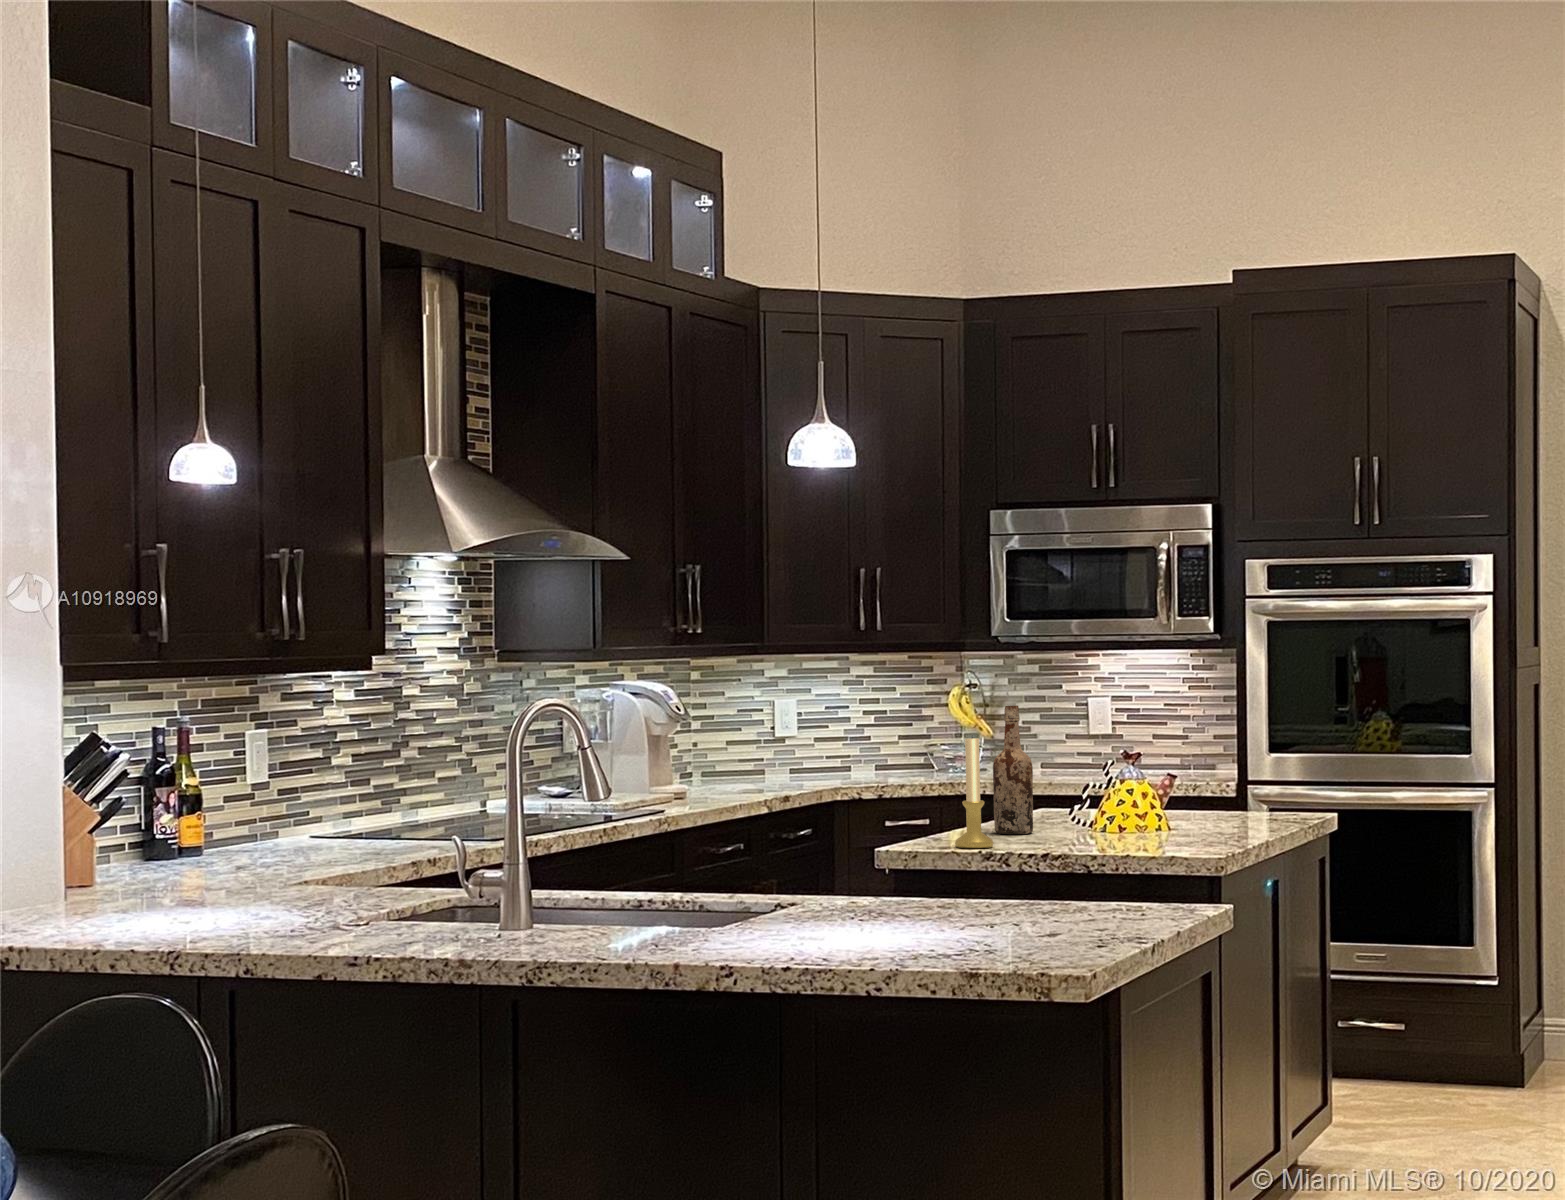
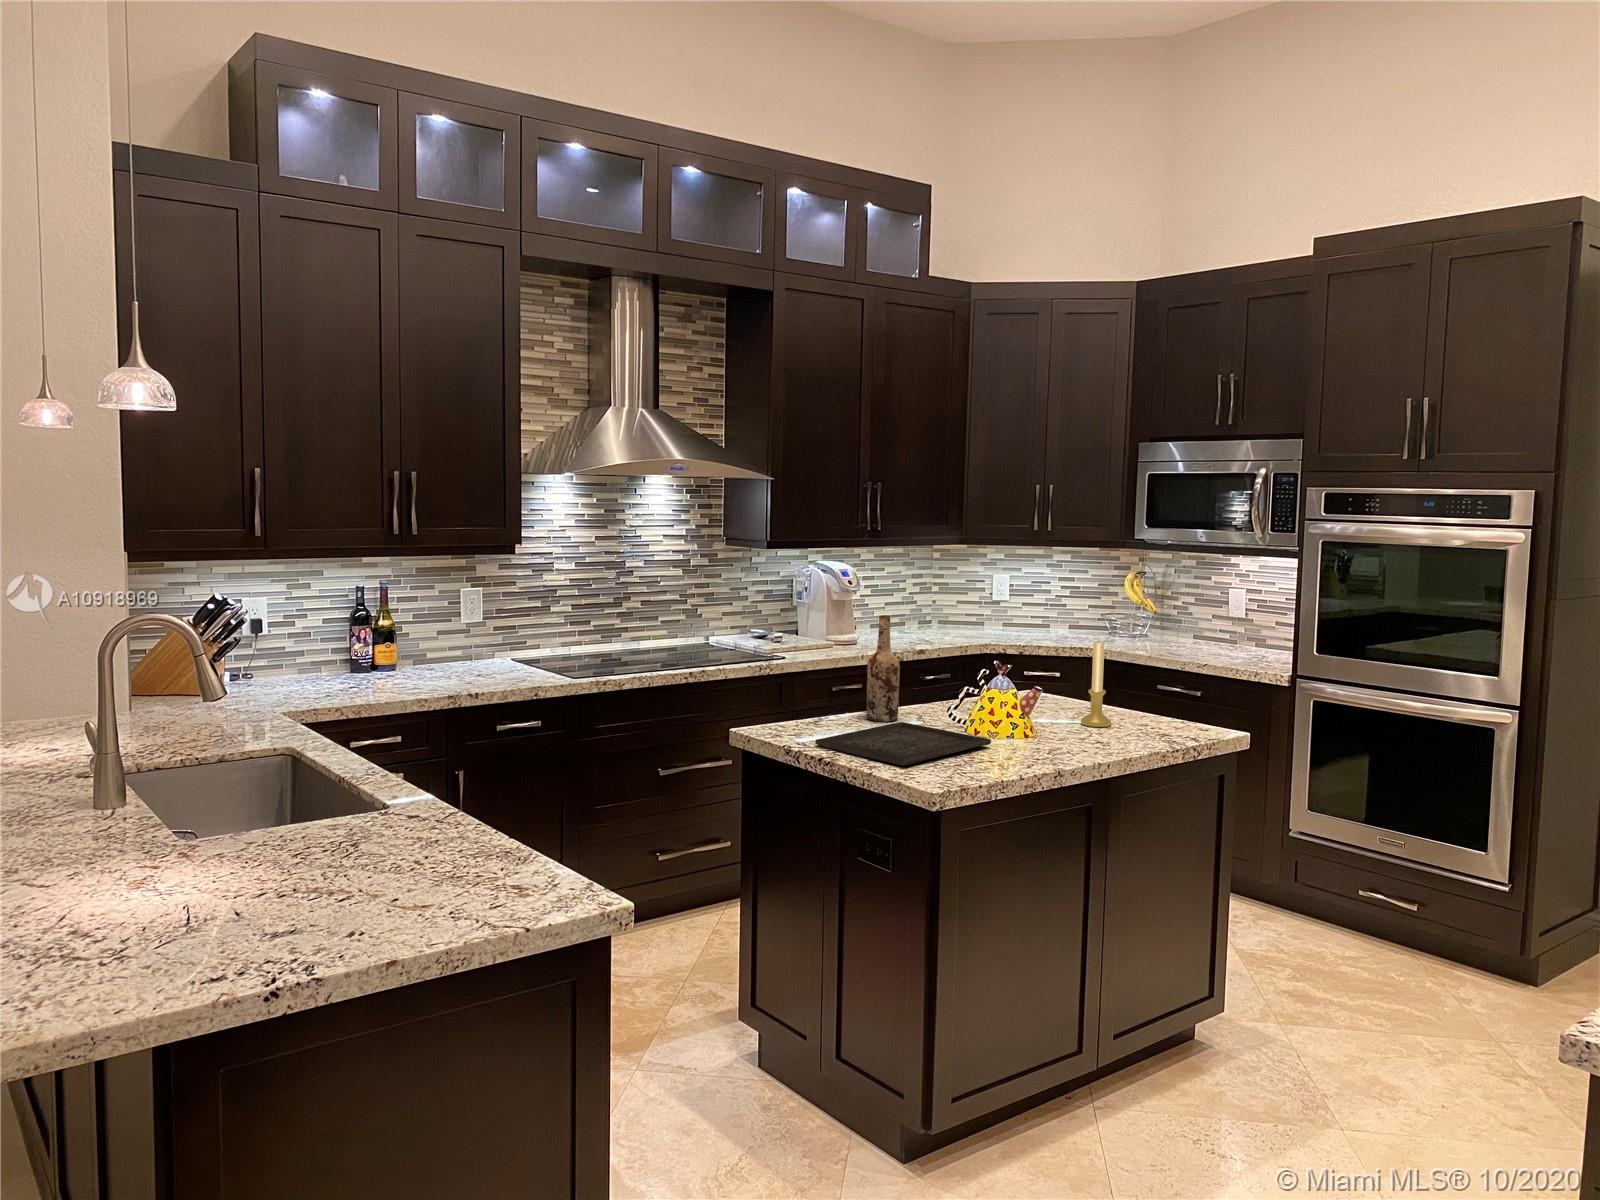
candle holder: present [955,737,994,848] -> present [1081,642,1111,727]
tray: none [1041,827,1195,850] -> present [815,722,991,765]

